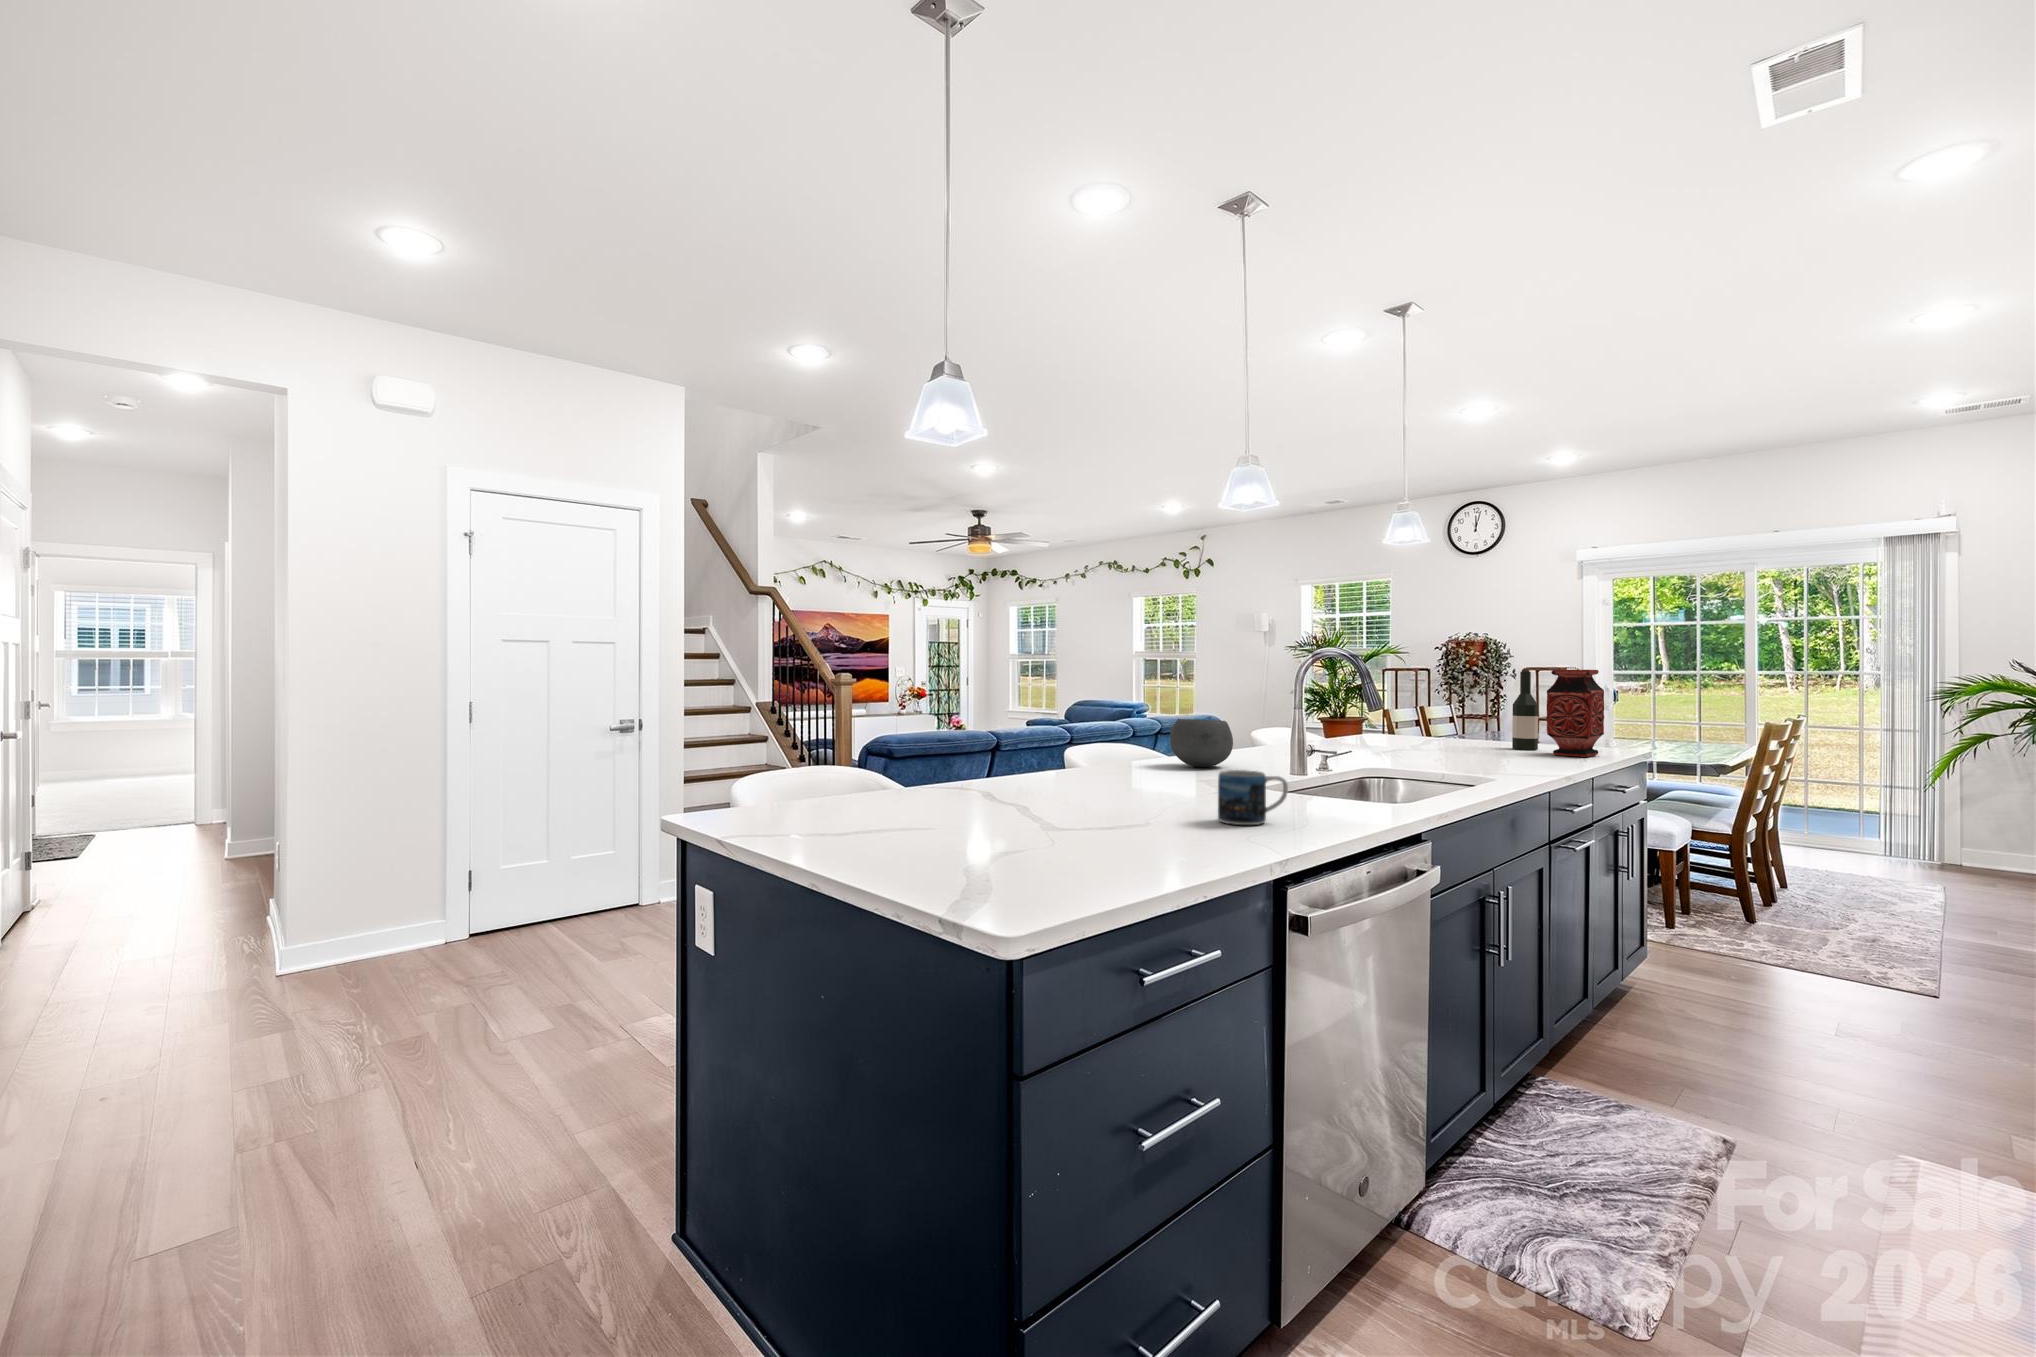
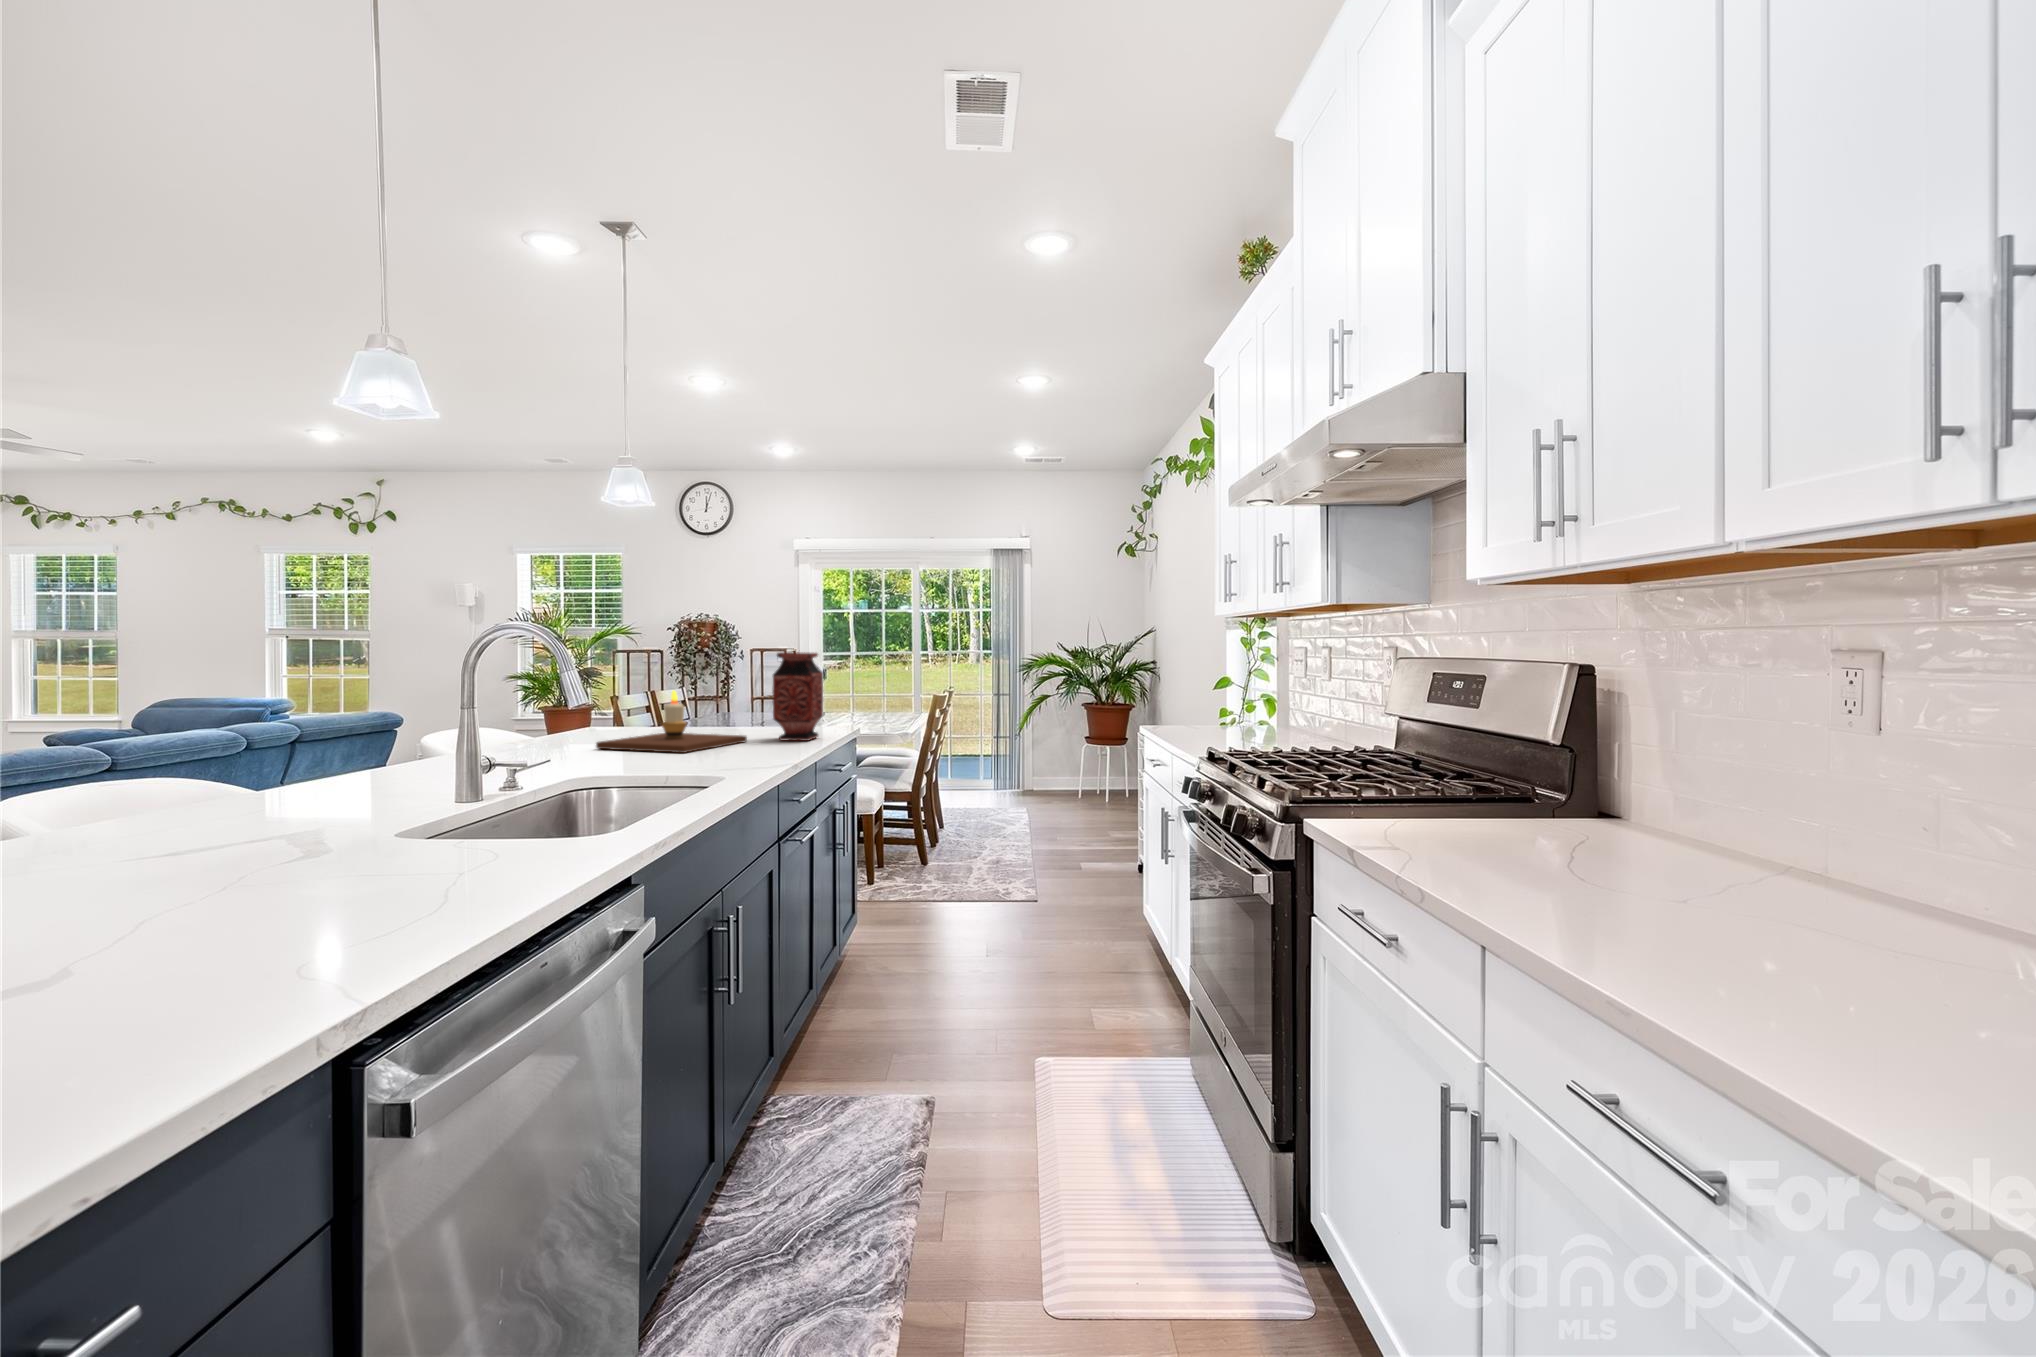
wine bottle: present [1512,669,1538,750] -> none [740,652,764,736]
candle: none [1382,703,1519,758] -> present [596,690,747,753]
bowl: present [1170,719,1233,767] -> none [223,730,353,806]
mug: present [1218,770,1288,825] -> none [227,835,389,946]

